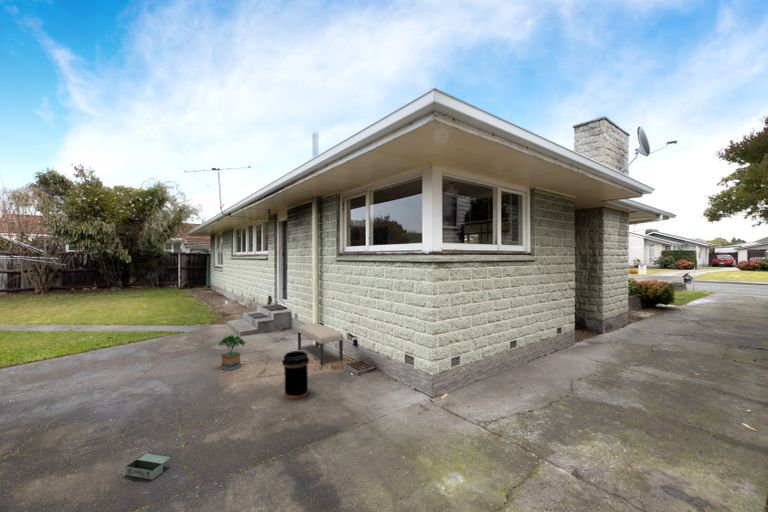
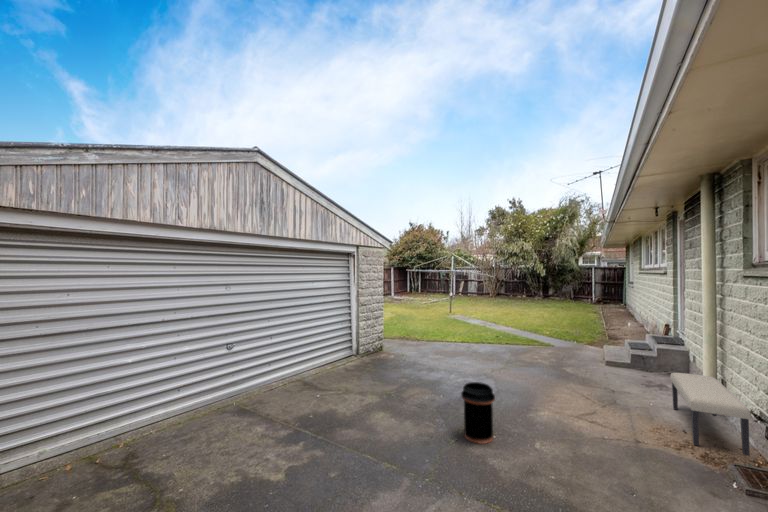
potted tree: present [219,335,245,371] -> none [546,358,578,401]
trash can: present [282,351,309,399] -> present [461,382,495,444]
toolbox: present [125,452,172,480] -> none [396,439,424,465]

